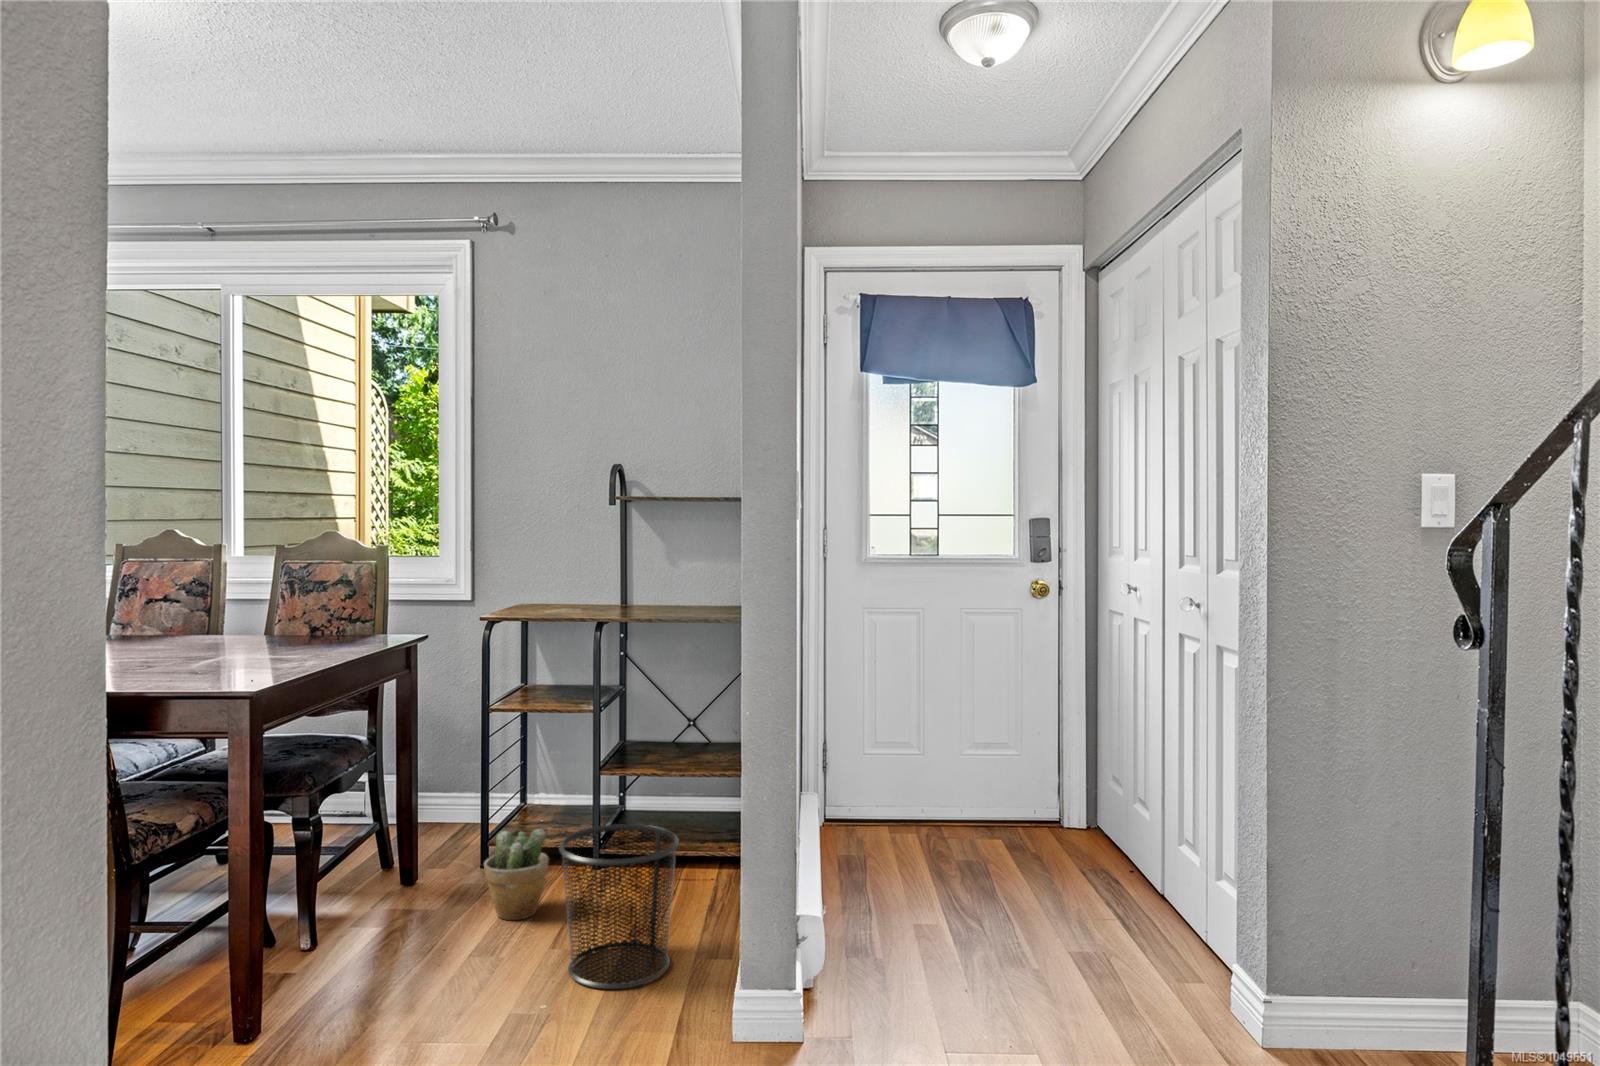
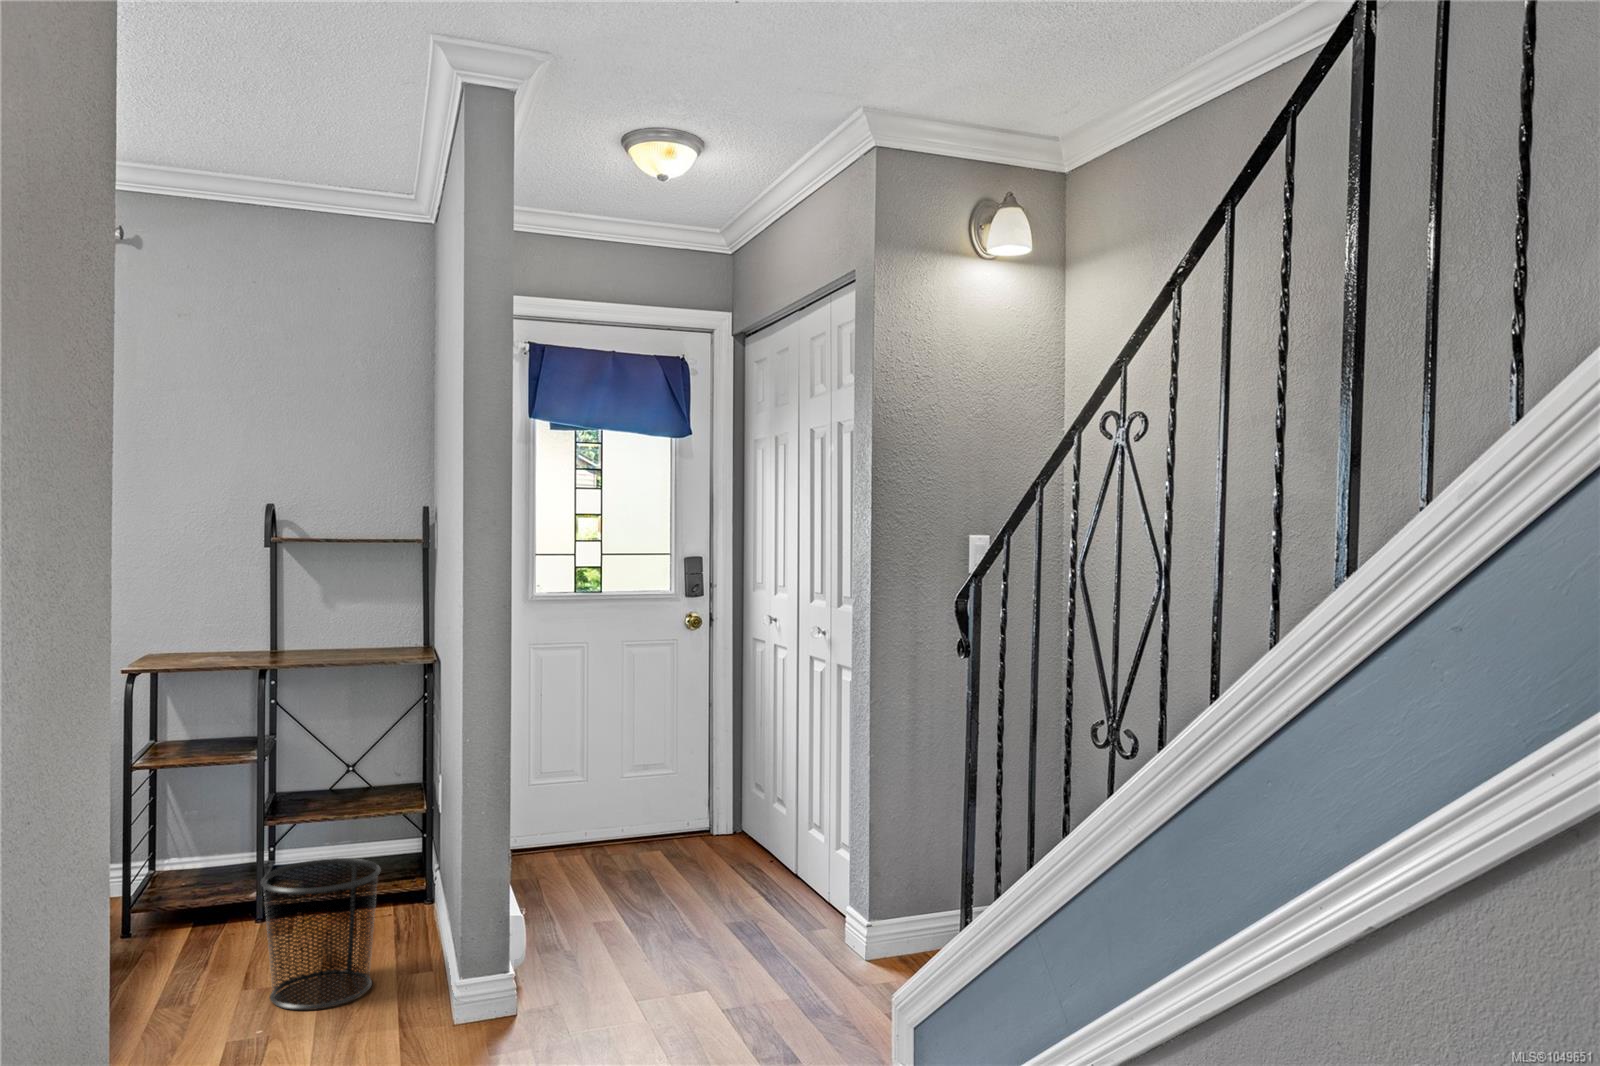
potted plant: present [484,829,549,920] -> none [153,878,224,973]

